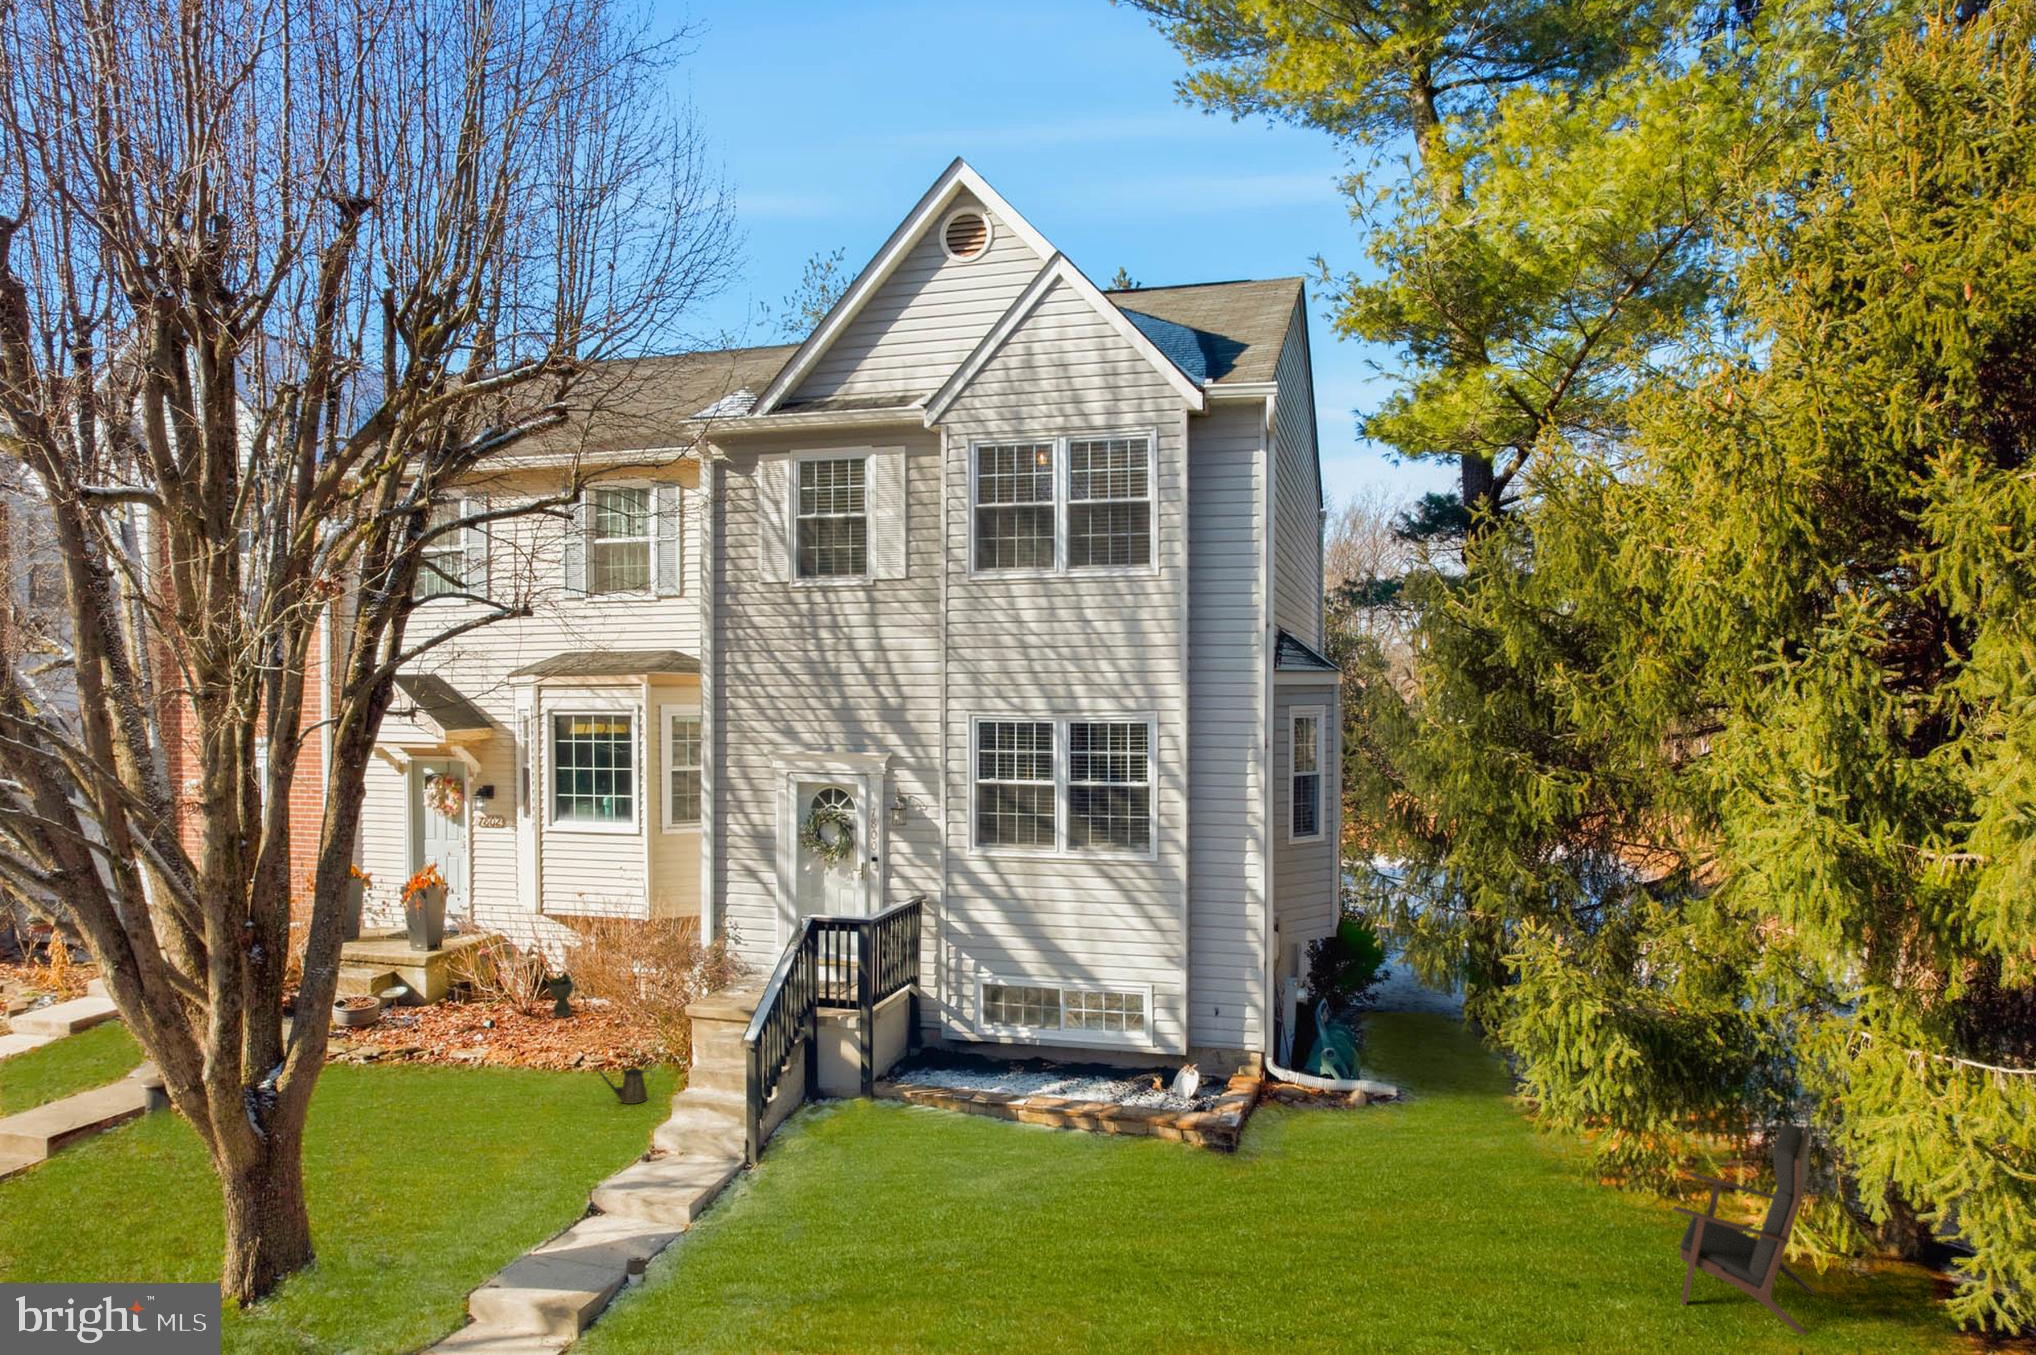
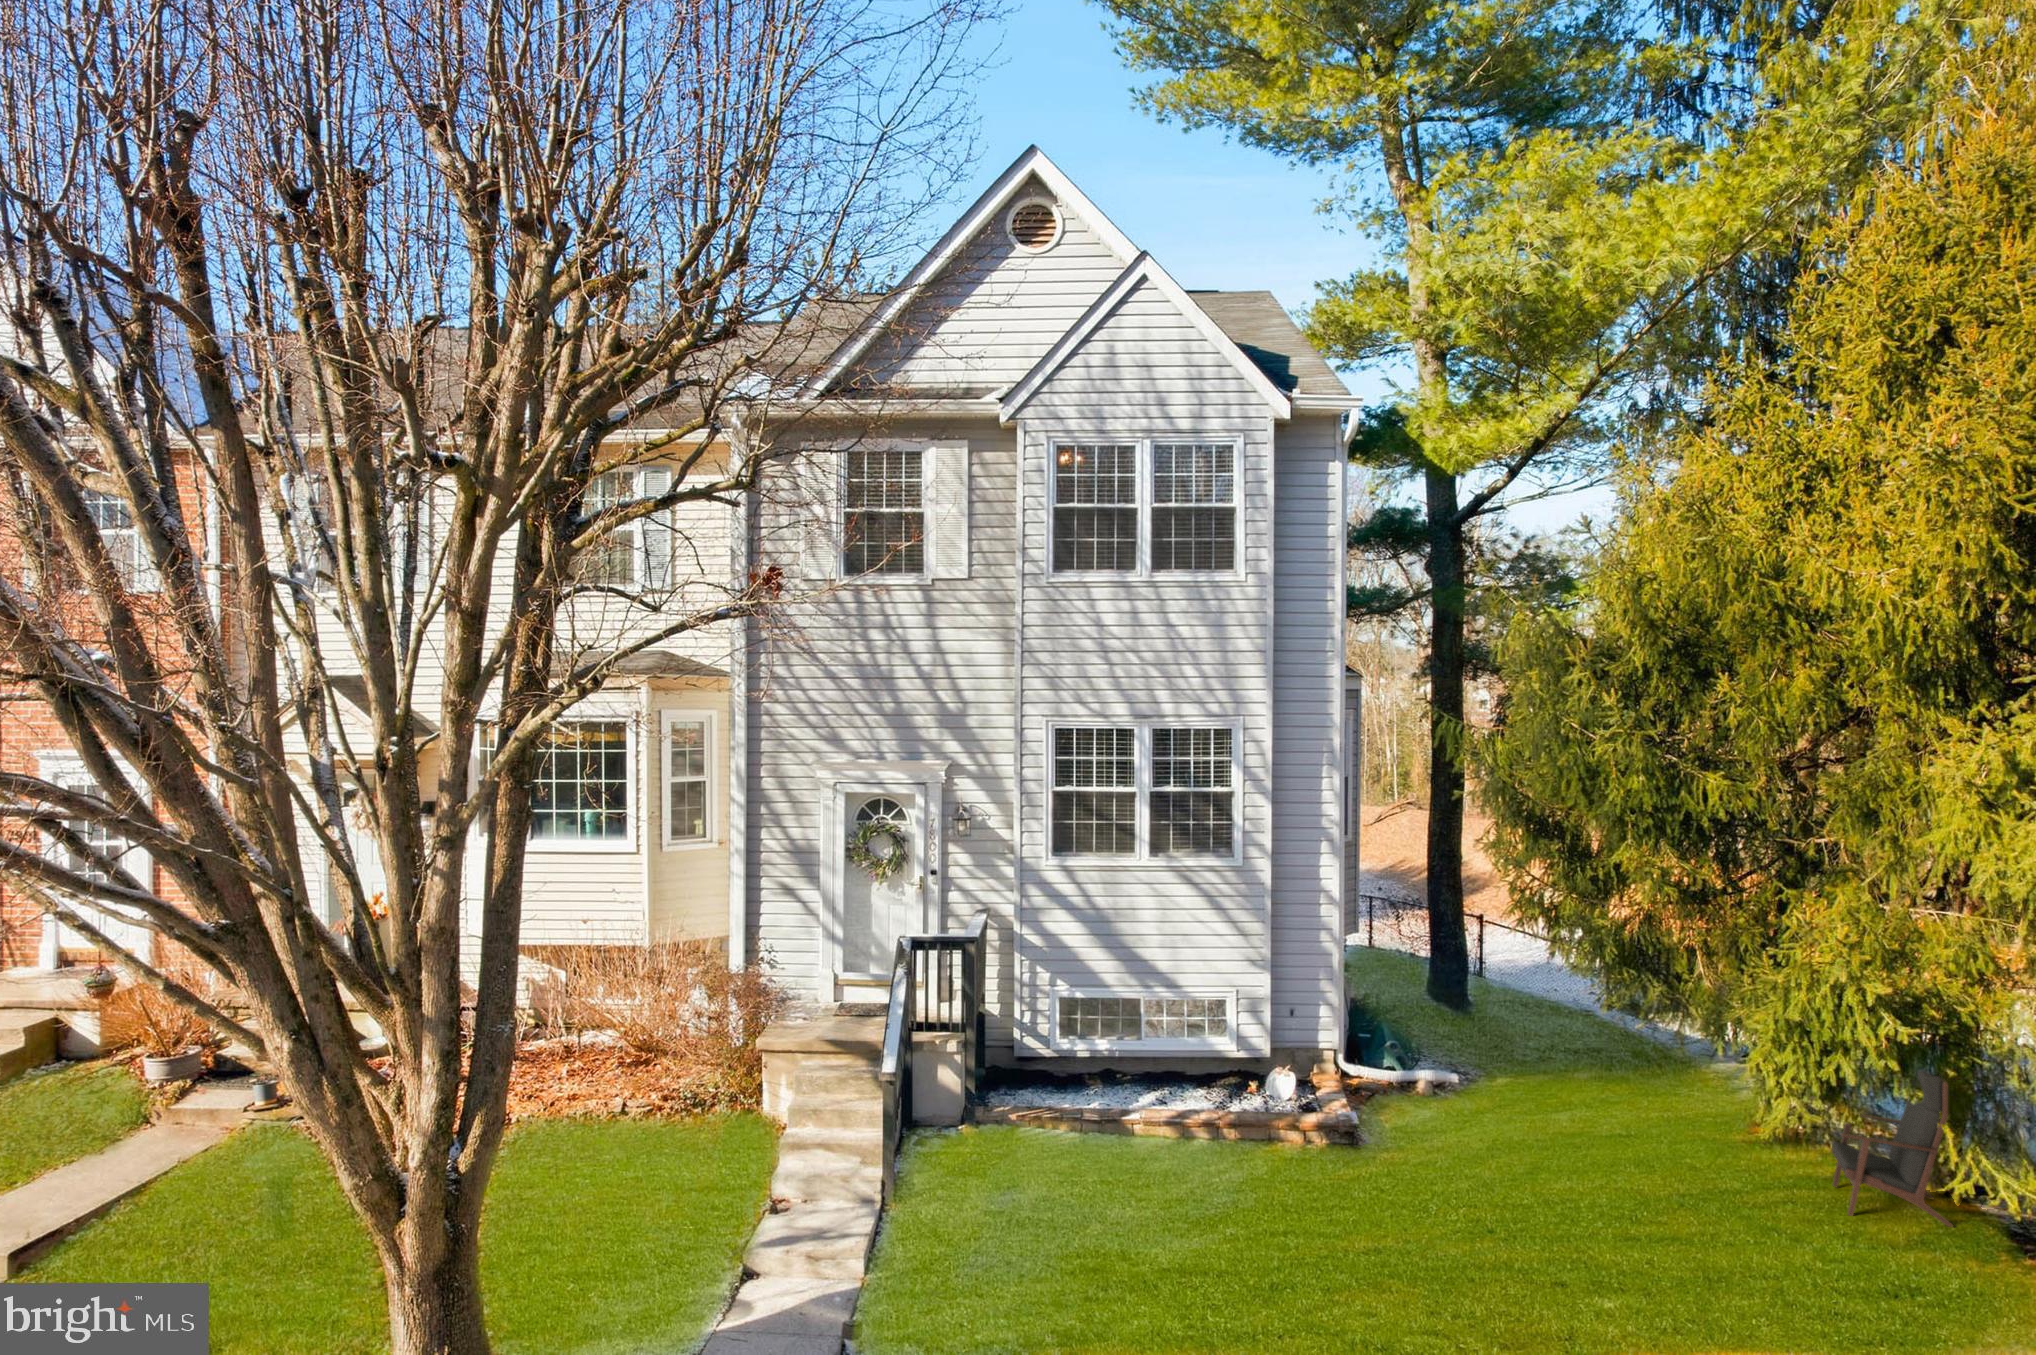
planter: present [548,973,574,1018] -> none [538,1014,568,1066]
watering can: present [595,1068,653,1104] -> none [707,1102,771,1140]

